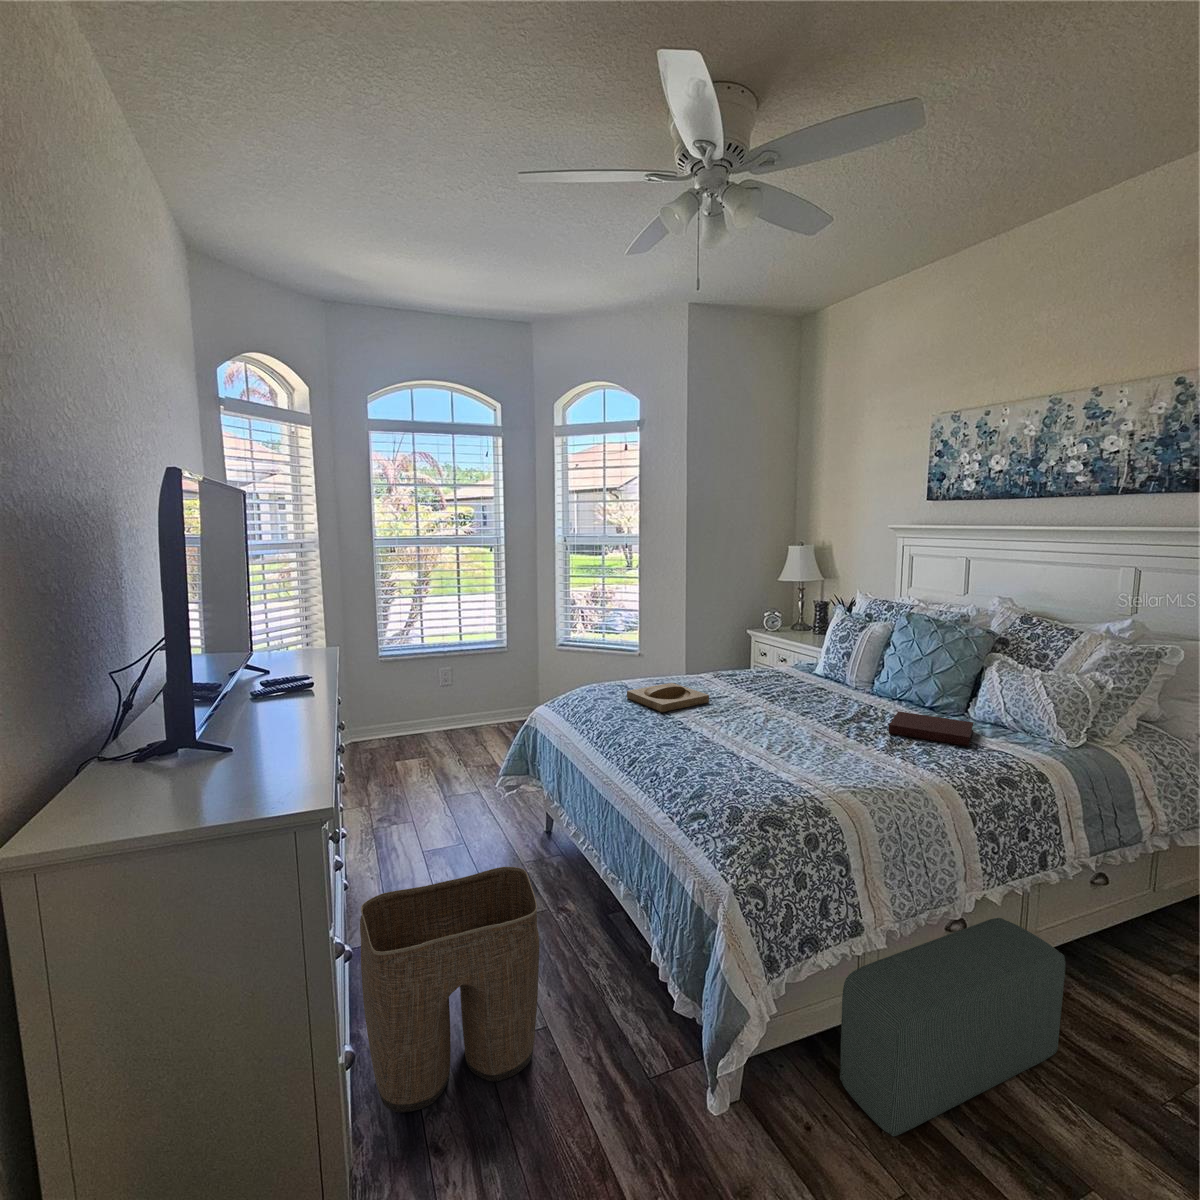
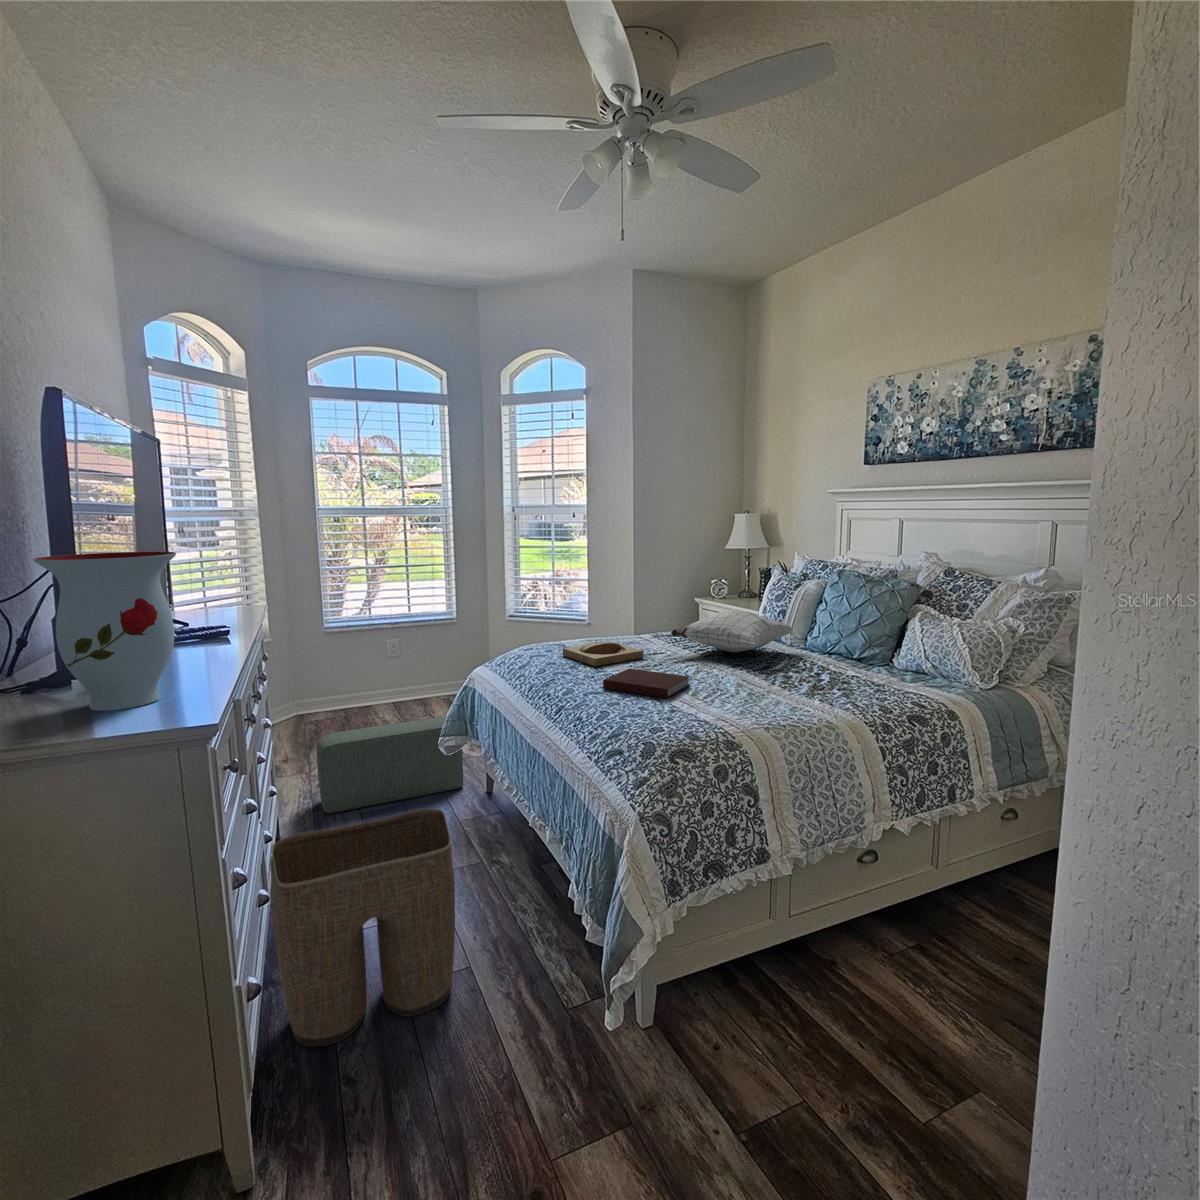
vase: none [157,625,287,789] -> present [33,552,176,711]
pillow: none [736,654,863,698] -> present [671,609,794,653]
notebook: present [889,712,974,746] -> present [603,668,690,698]
pouf: present [840,918,1066,1136] -> present [317,717,463,813]

